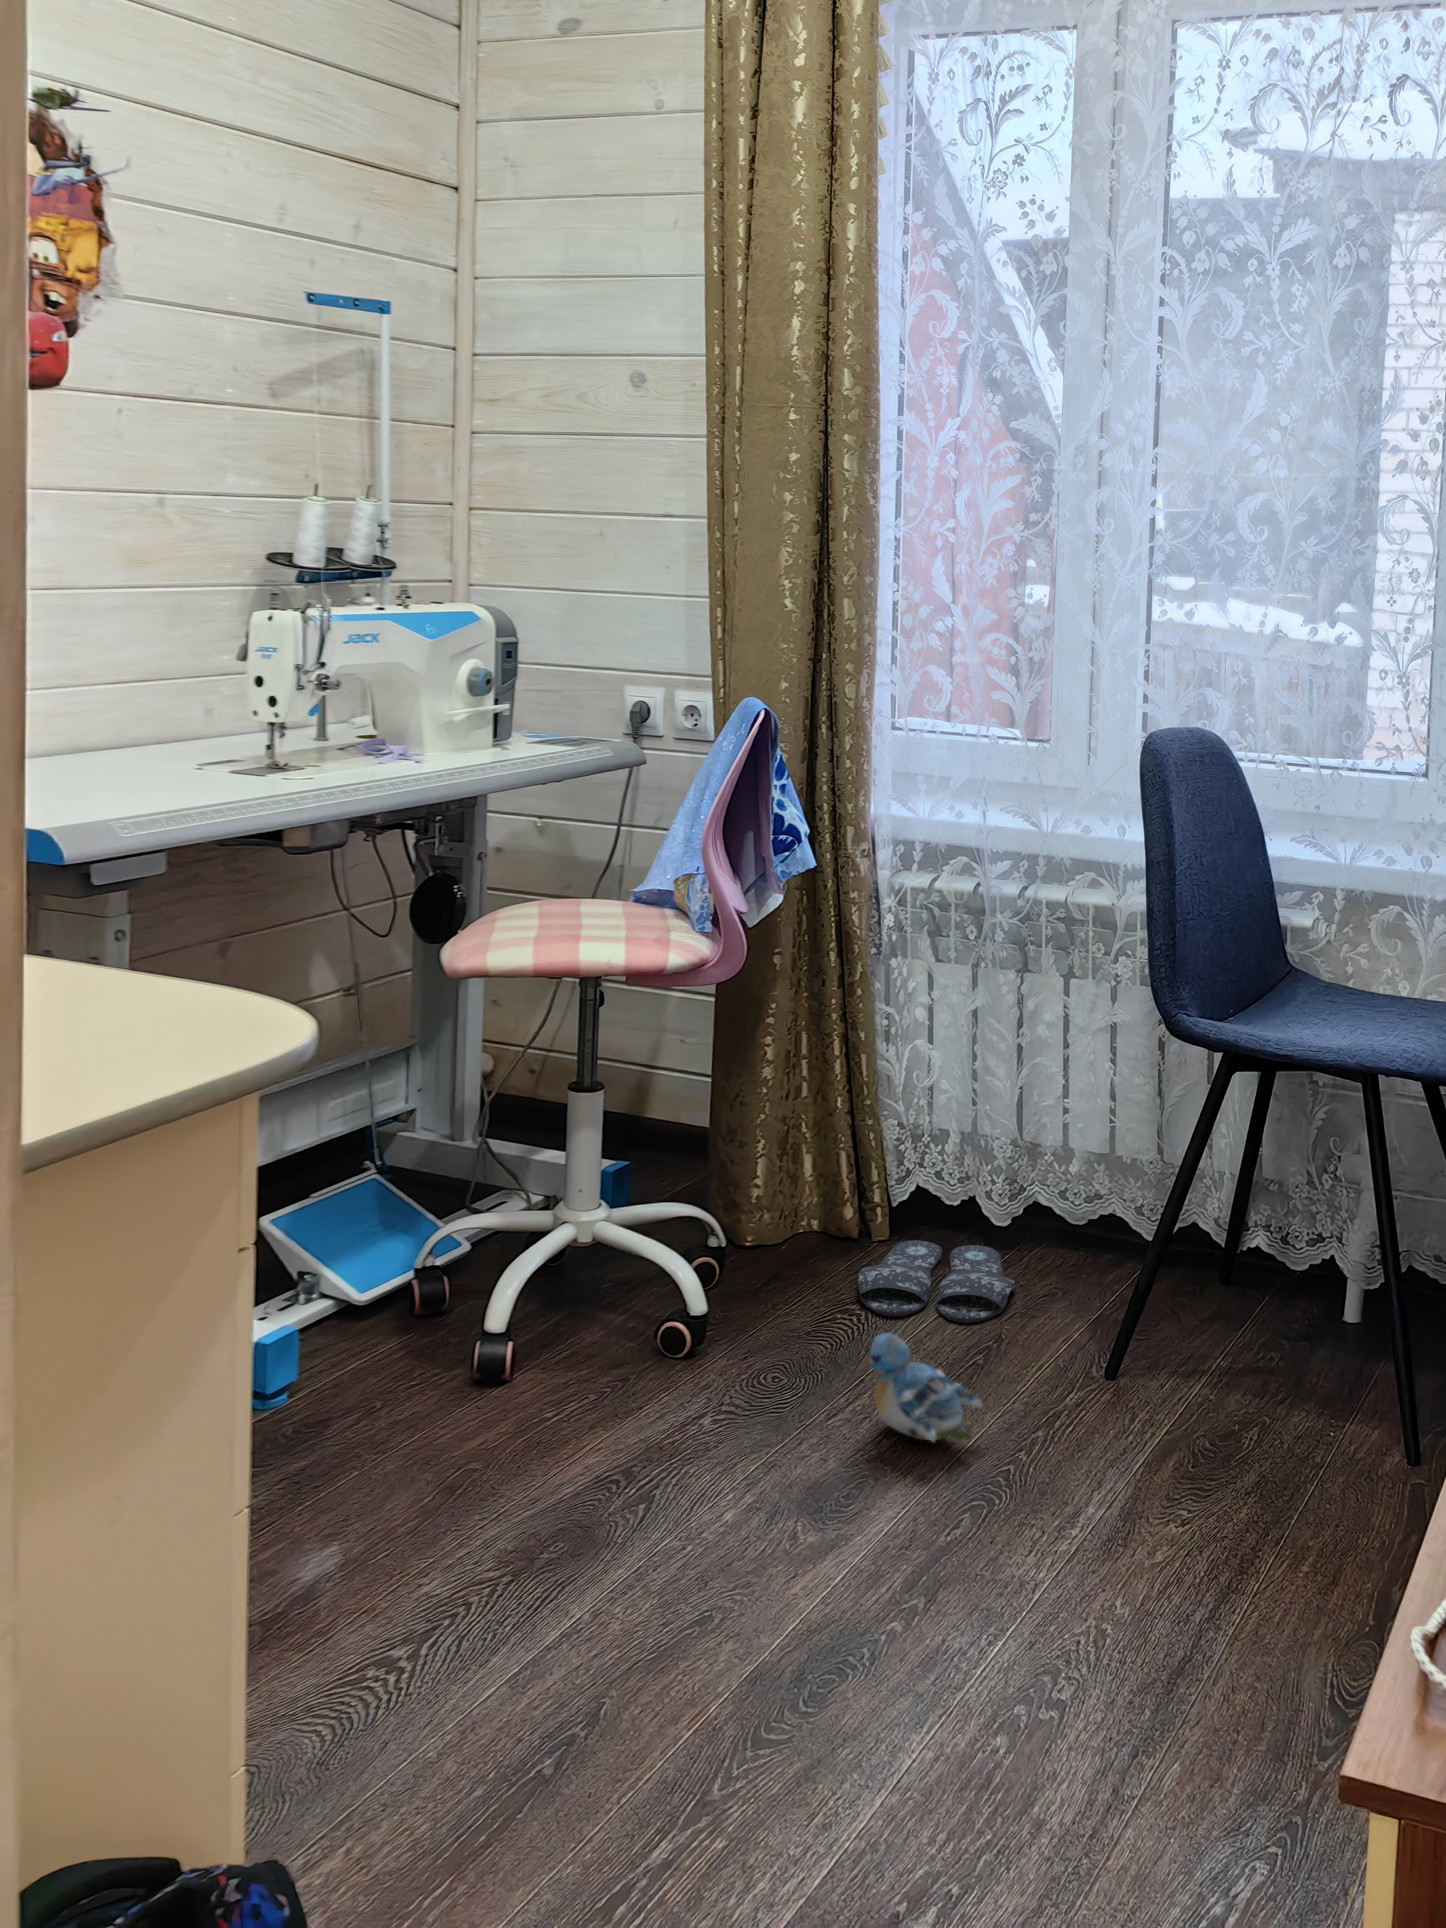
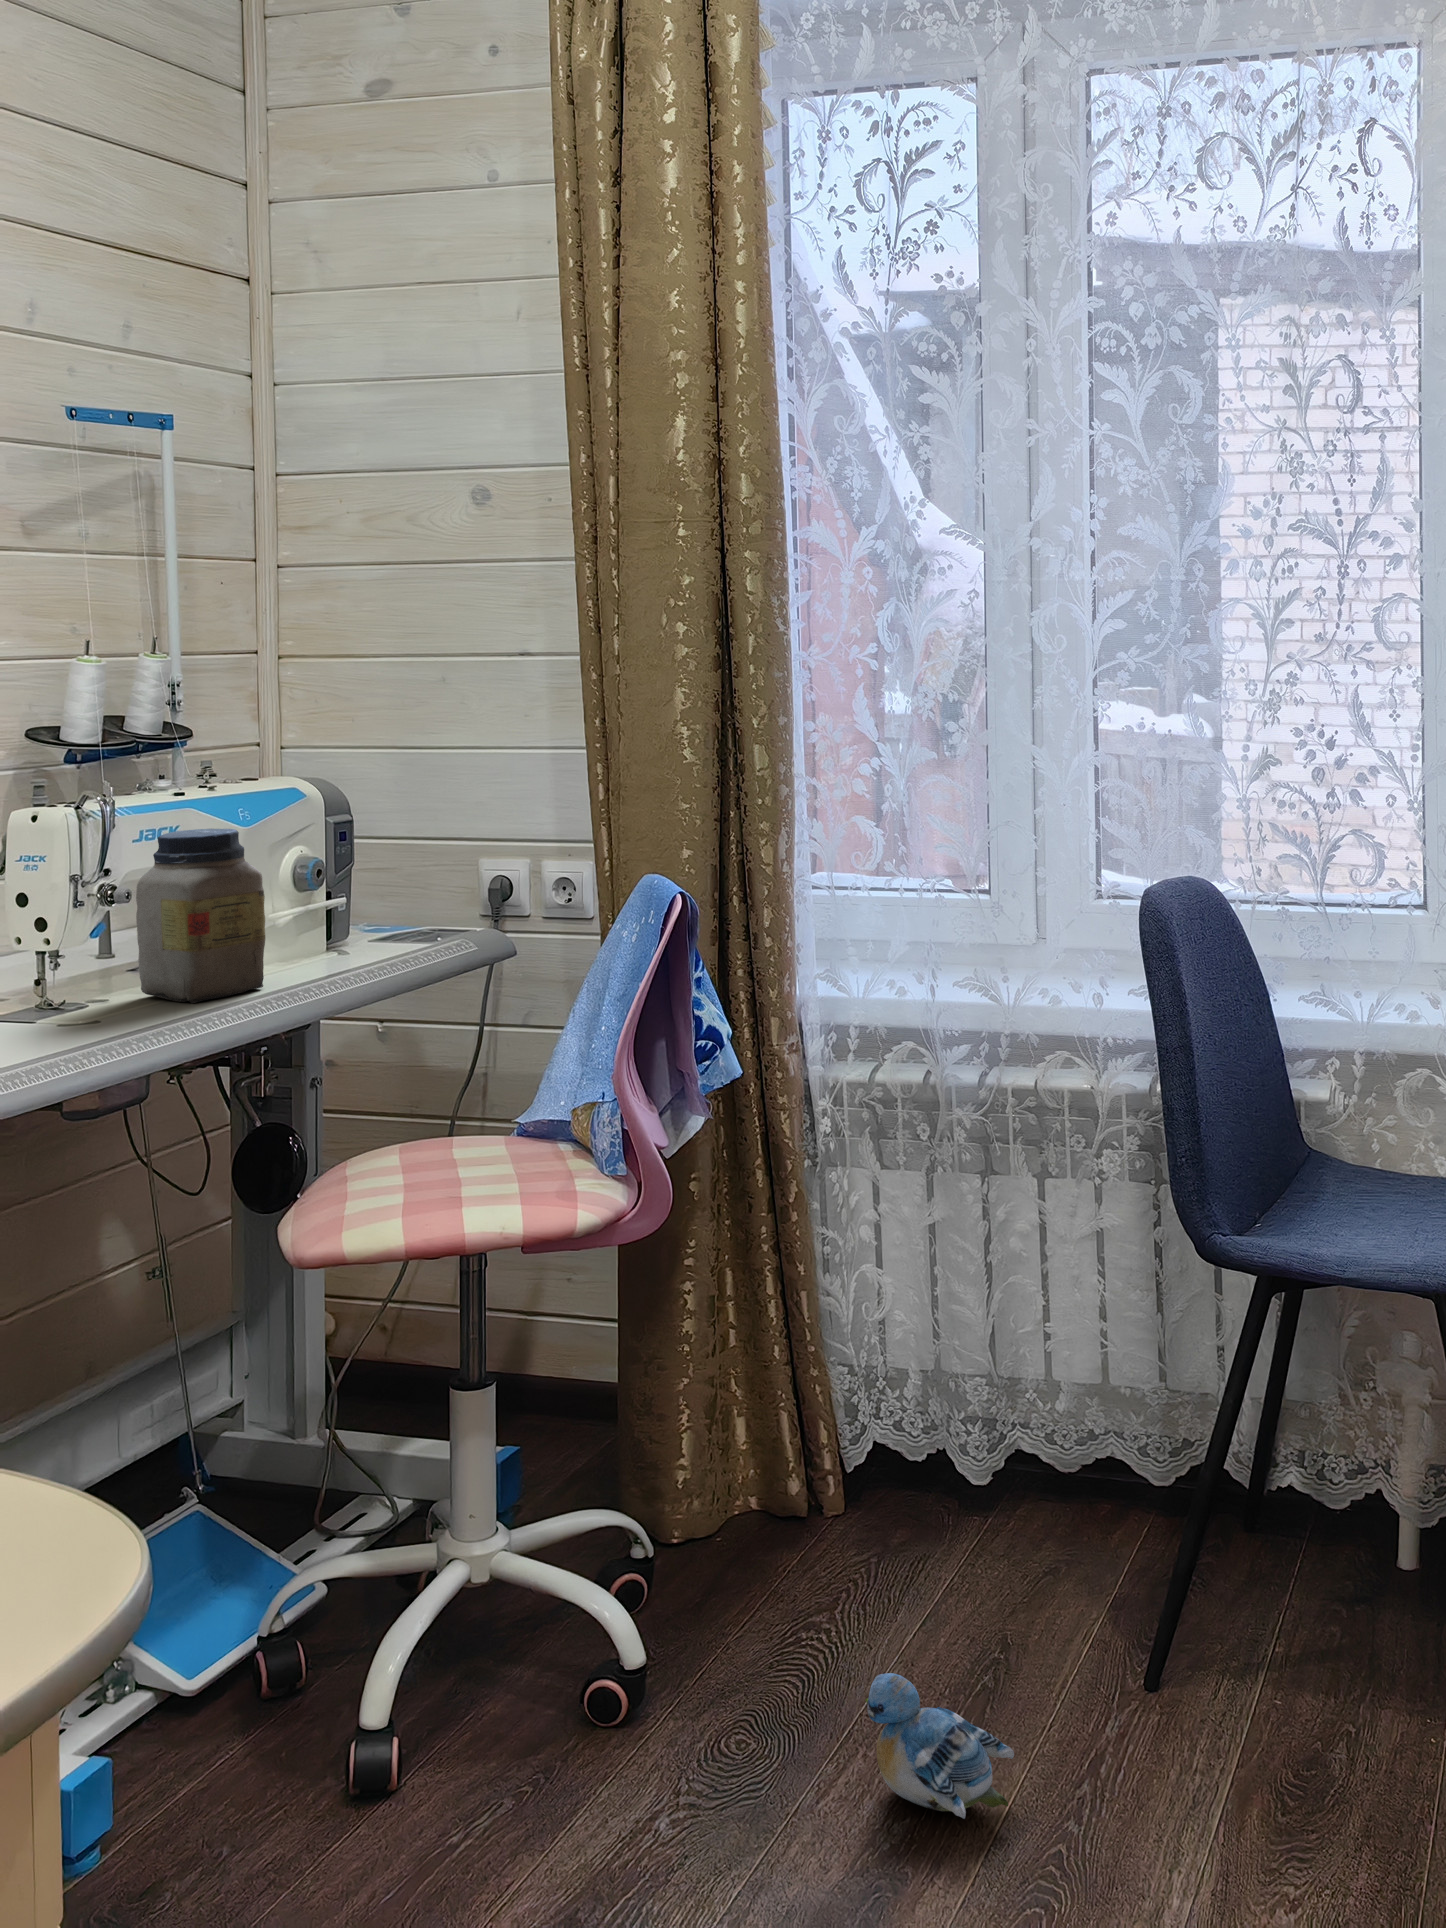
jar: none [341,637,440,773] -> present [136,829,266,1003]
slippers: present [858,1240,1015,1323] -> none [819,1511,1008,1626]

